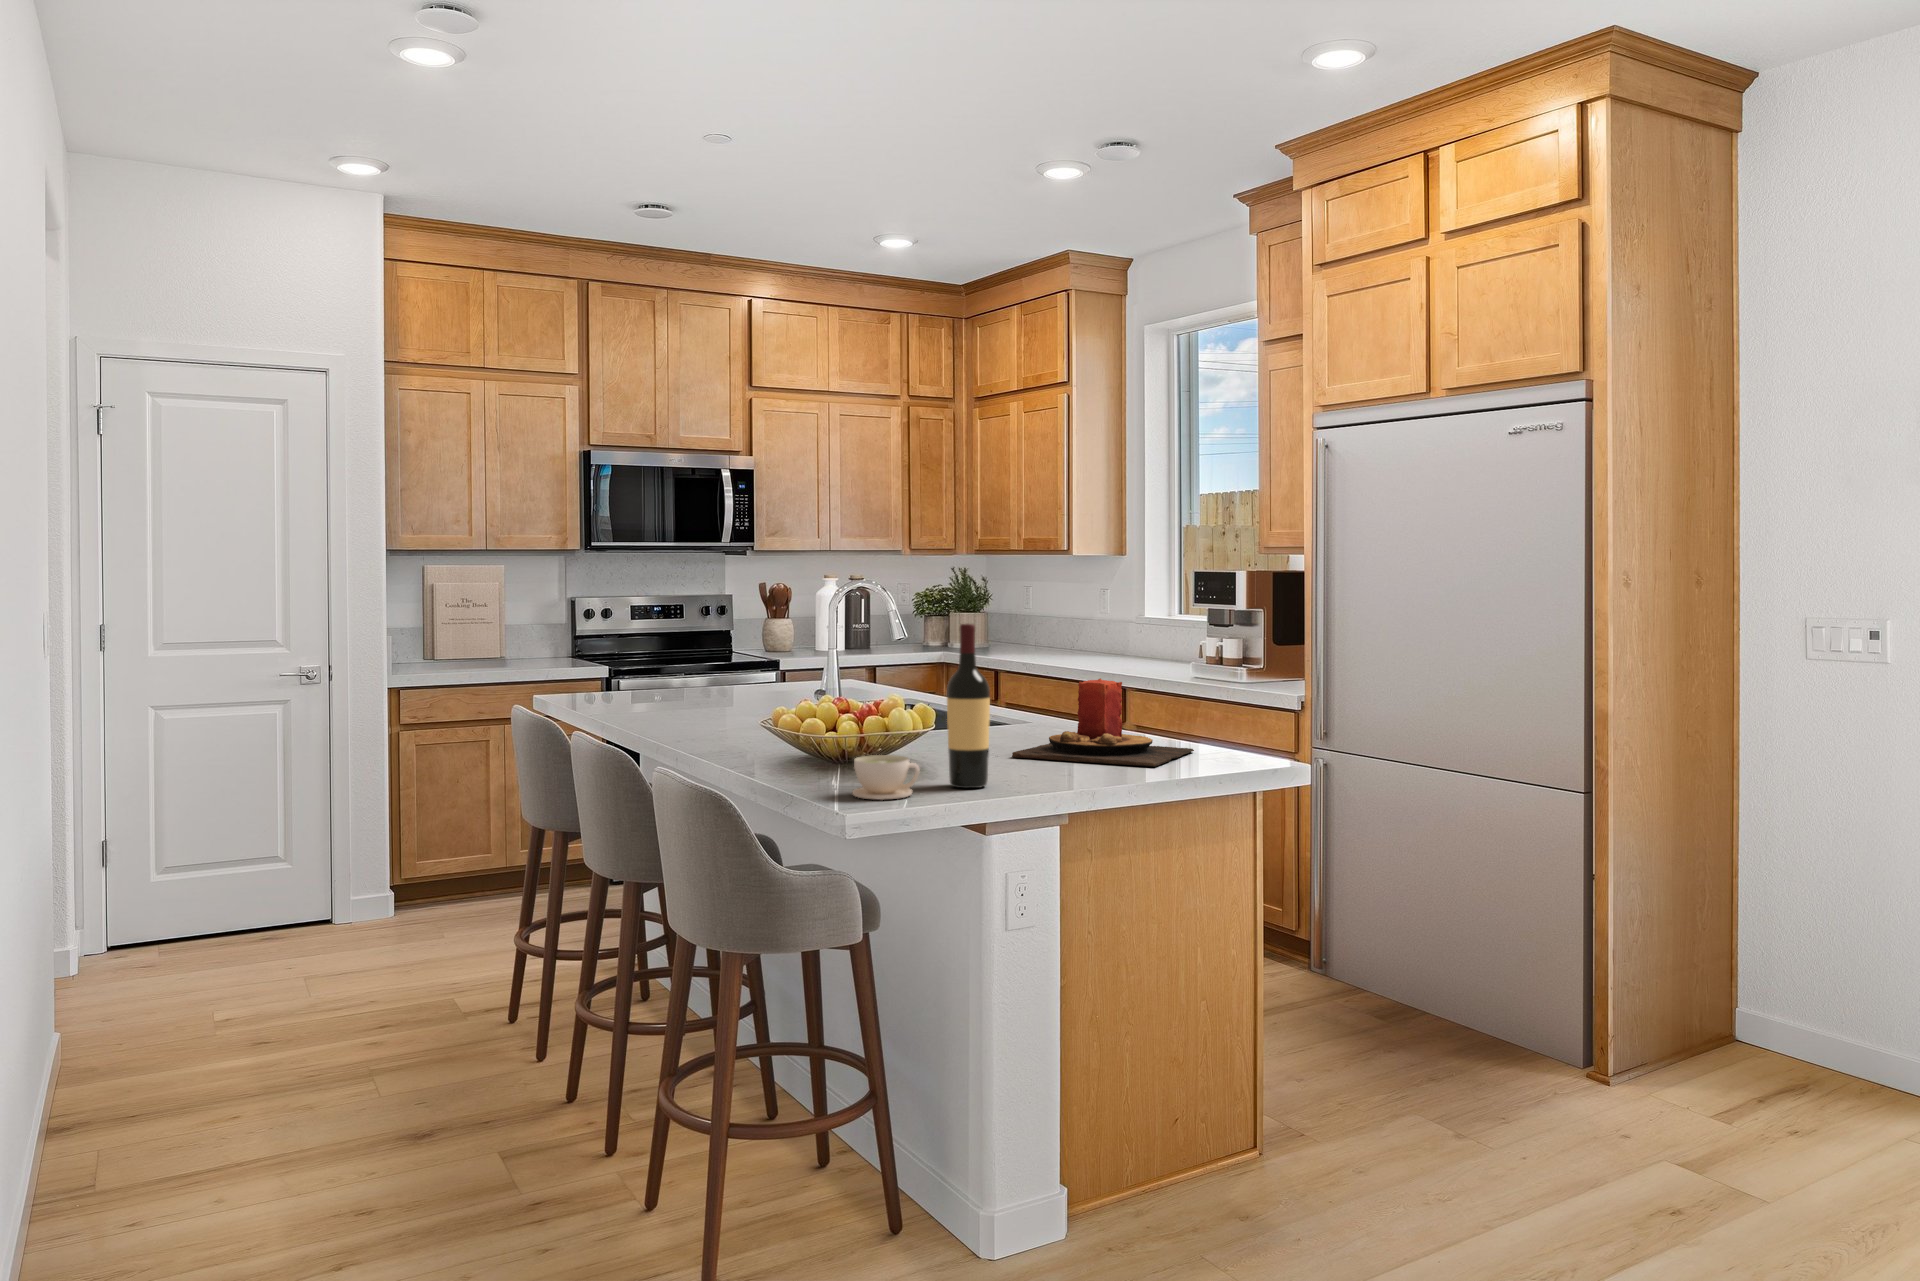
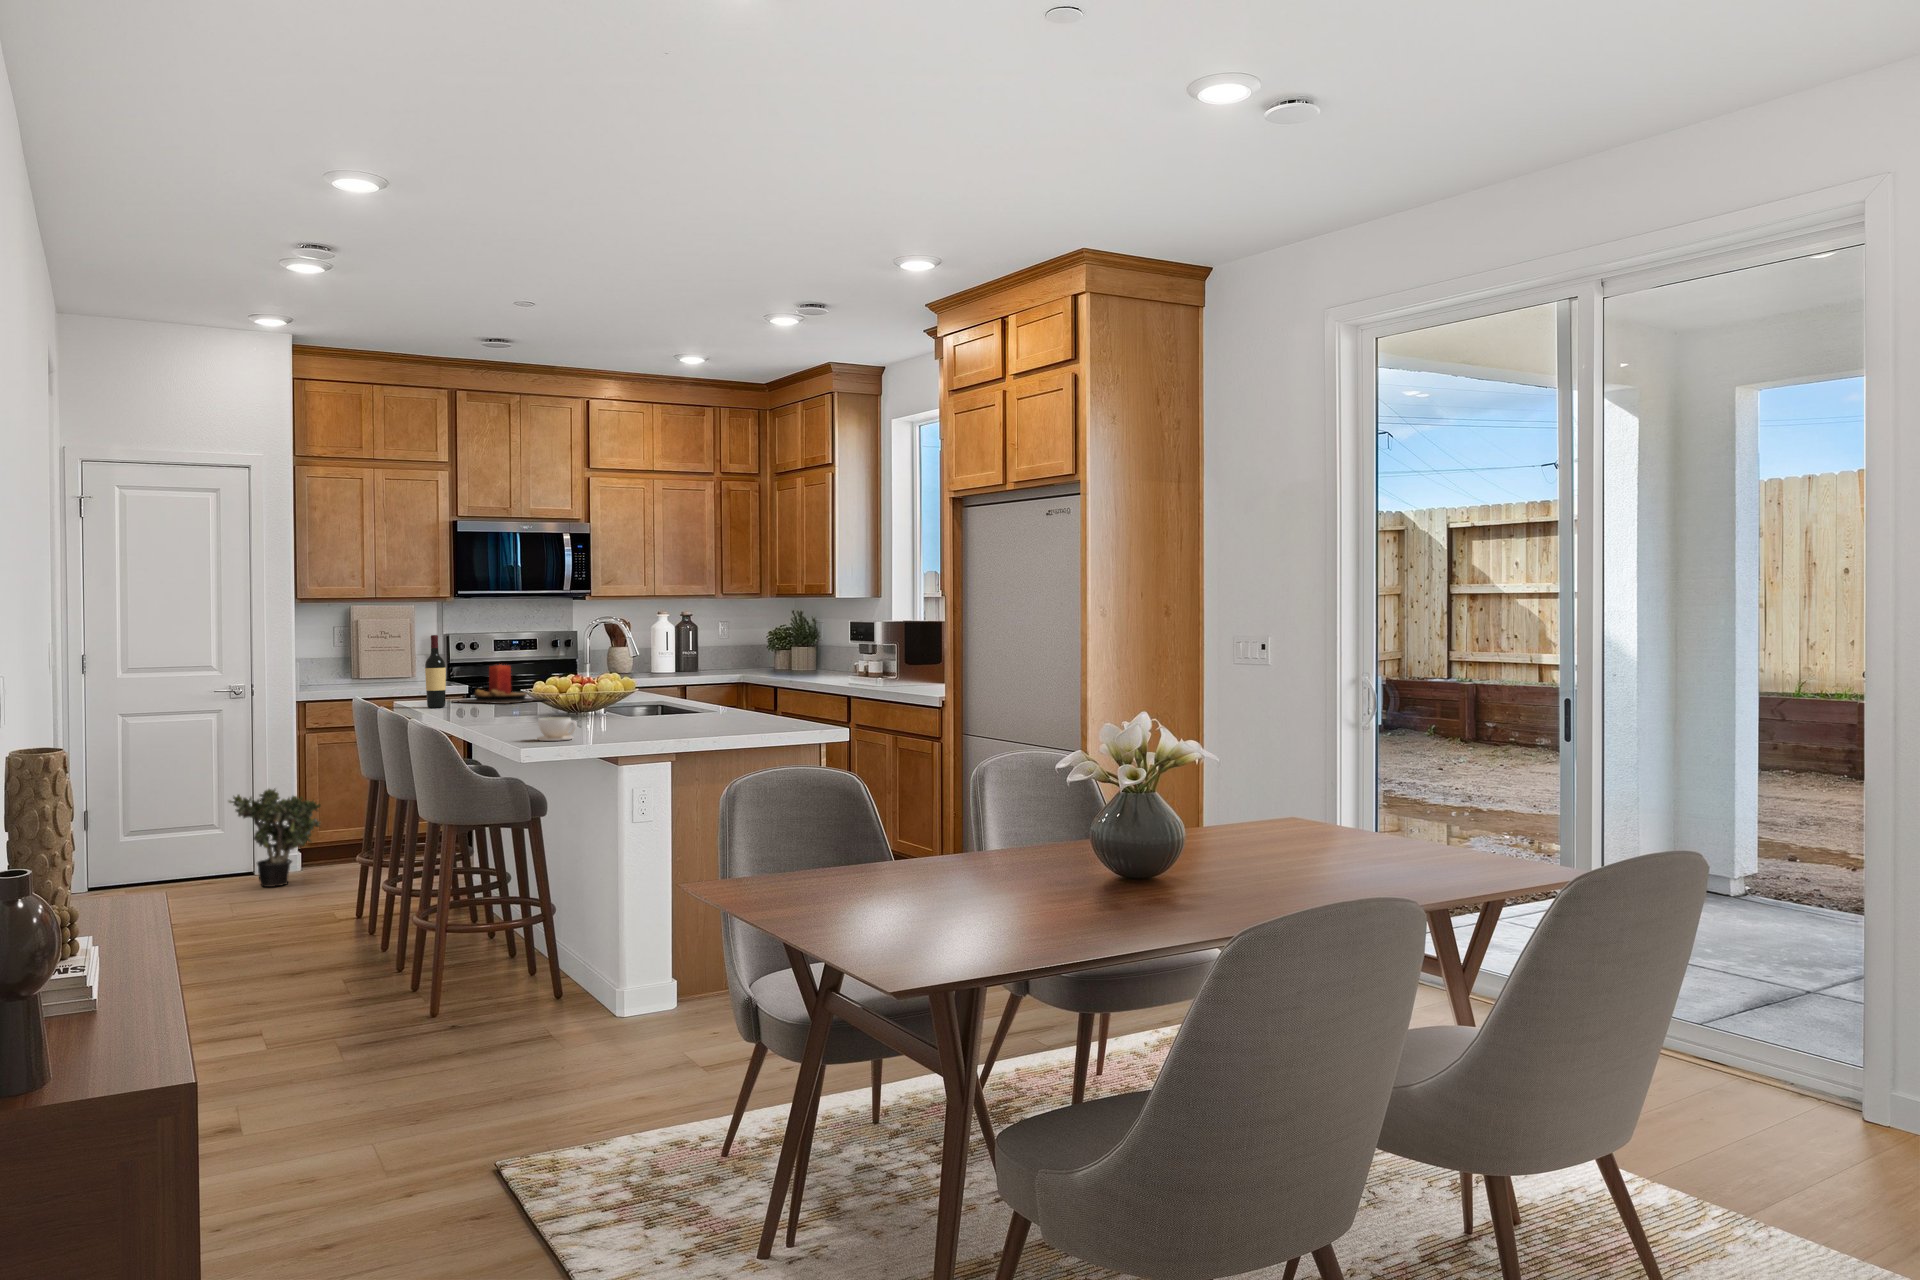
wine bottle: present [947,624,990,788] -> present [425,635,446,708]
candle: present [1012,678,1194,767] -> present [452,664,542,704]
potted plant: none [301,805,425,938] -> present [229,789,321,887]

